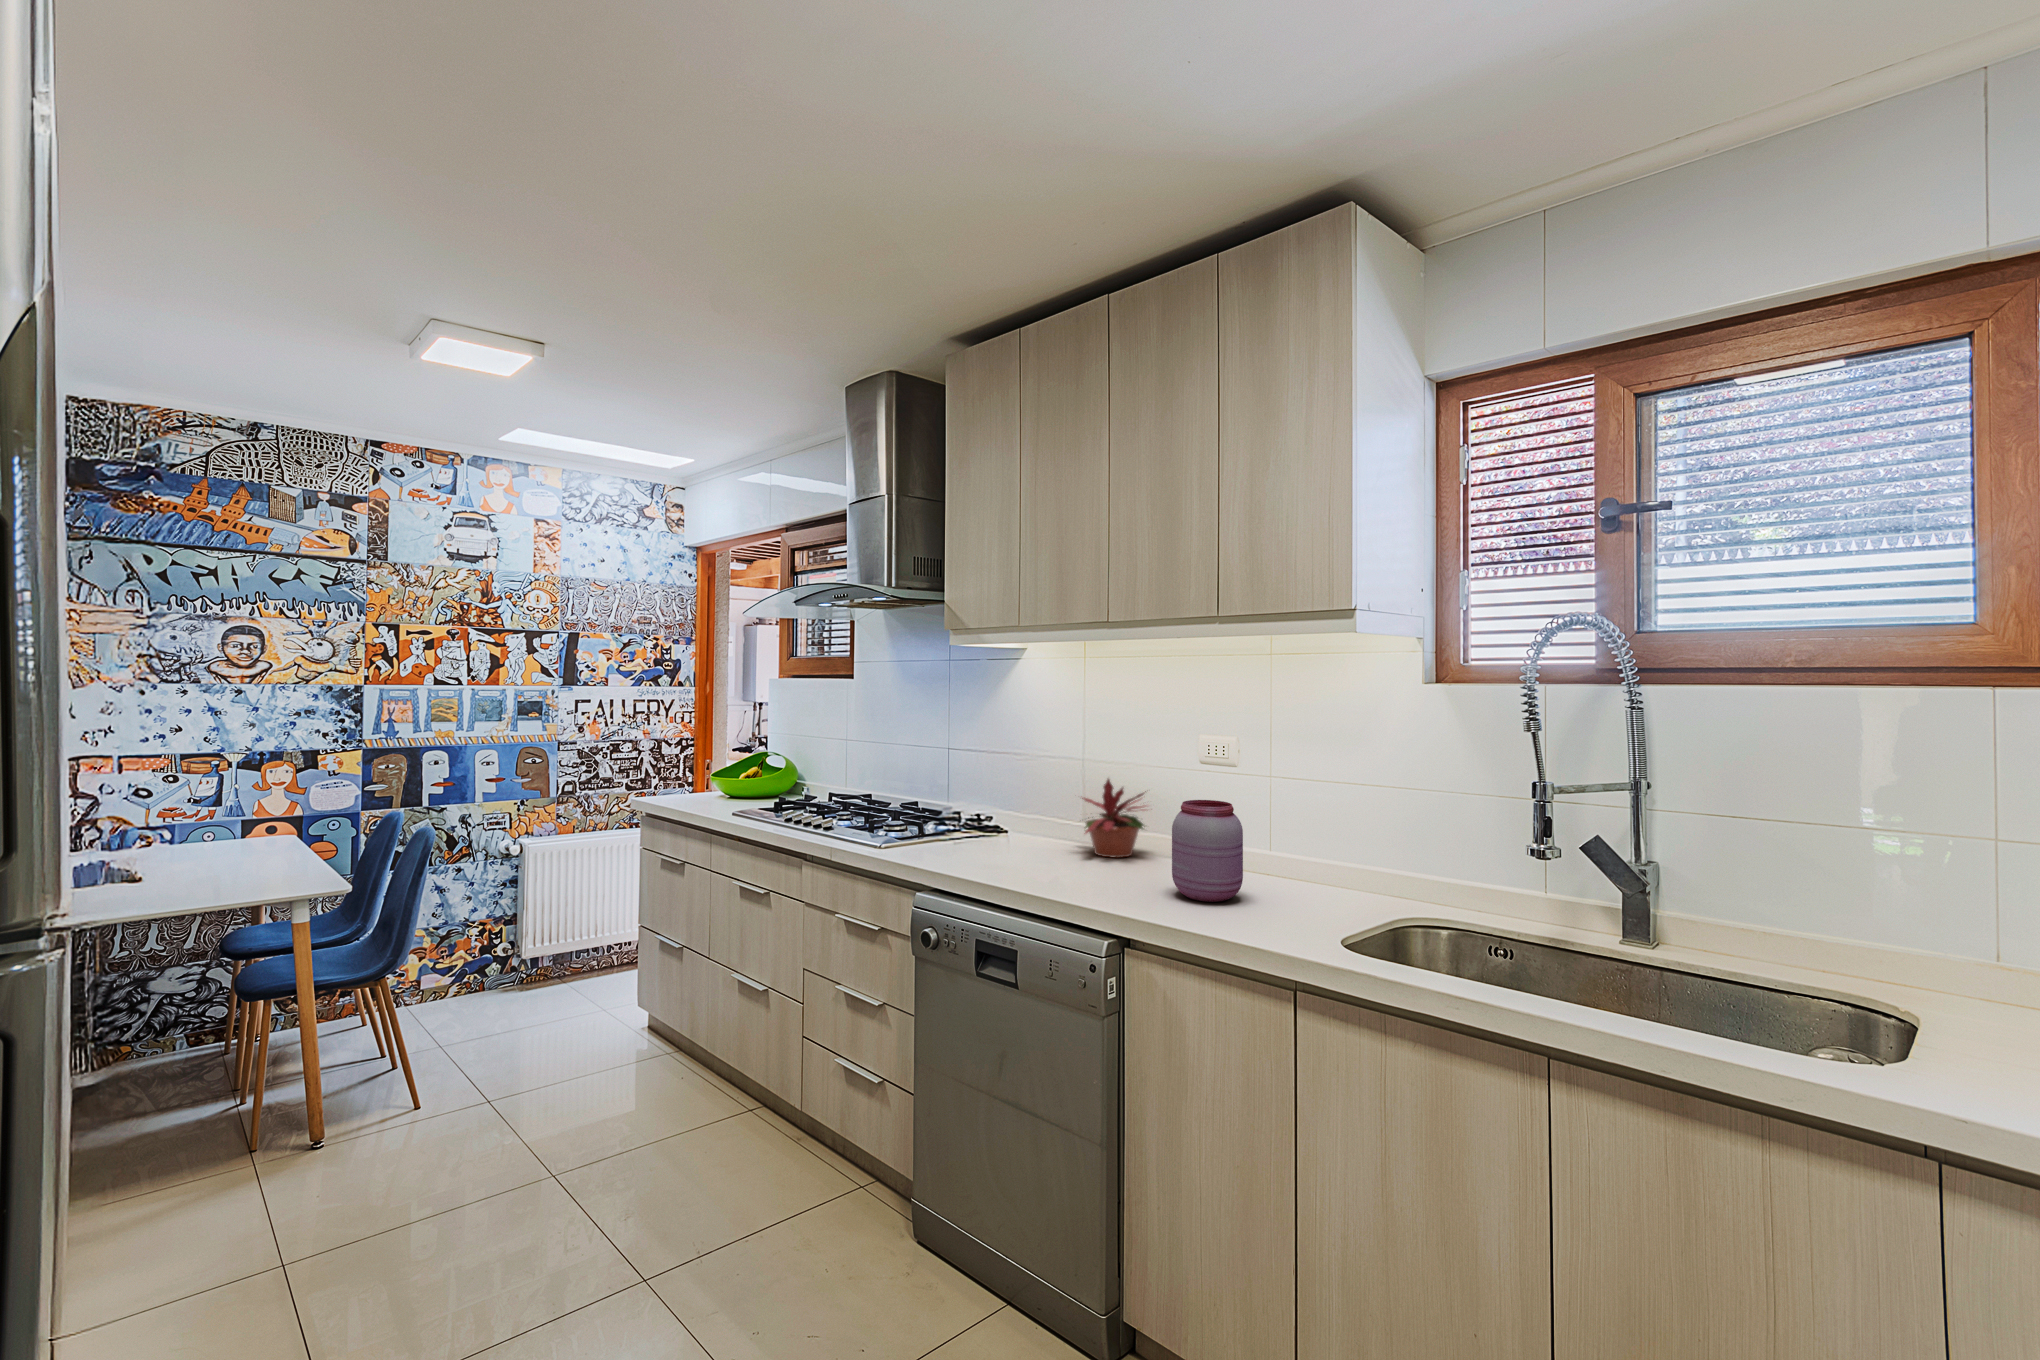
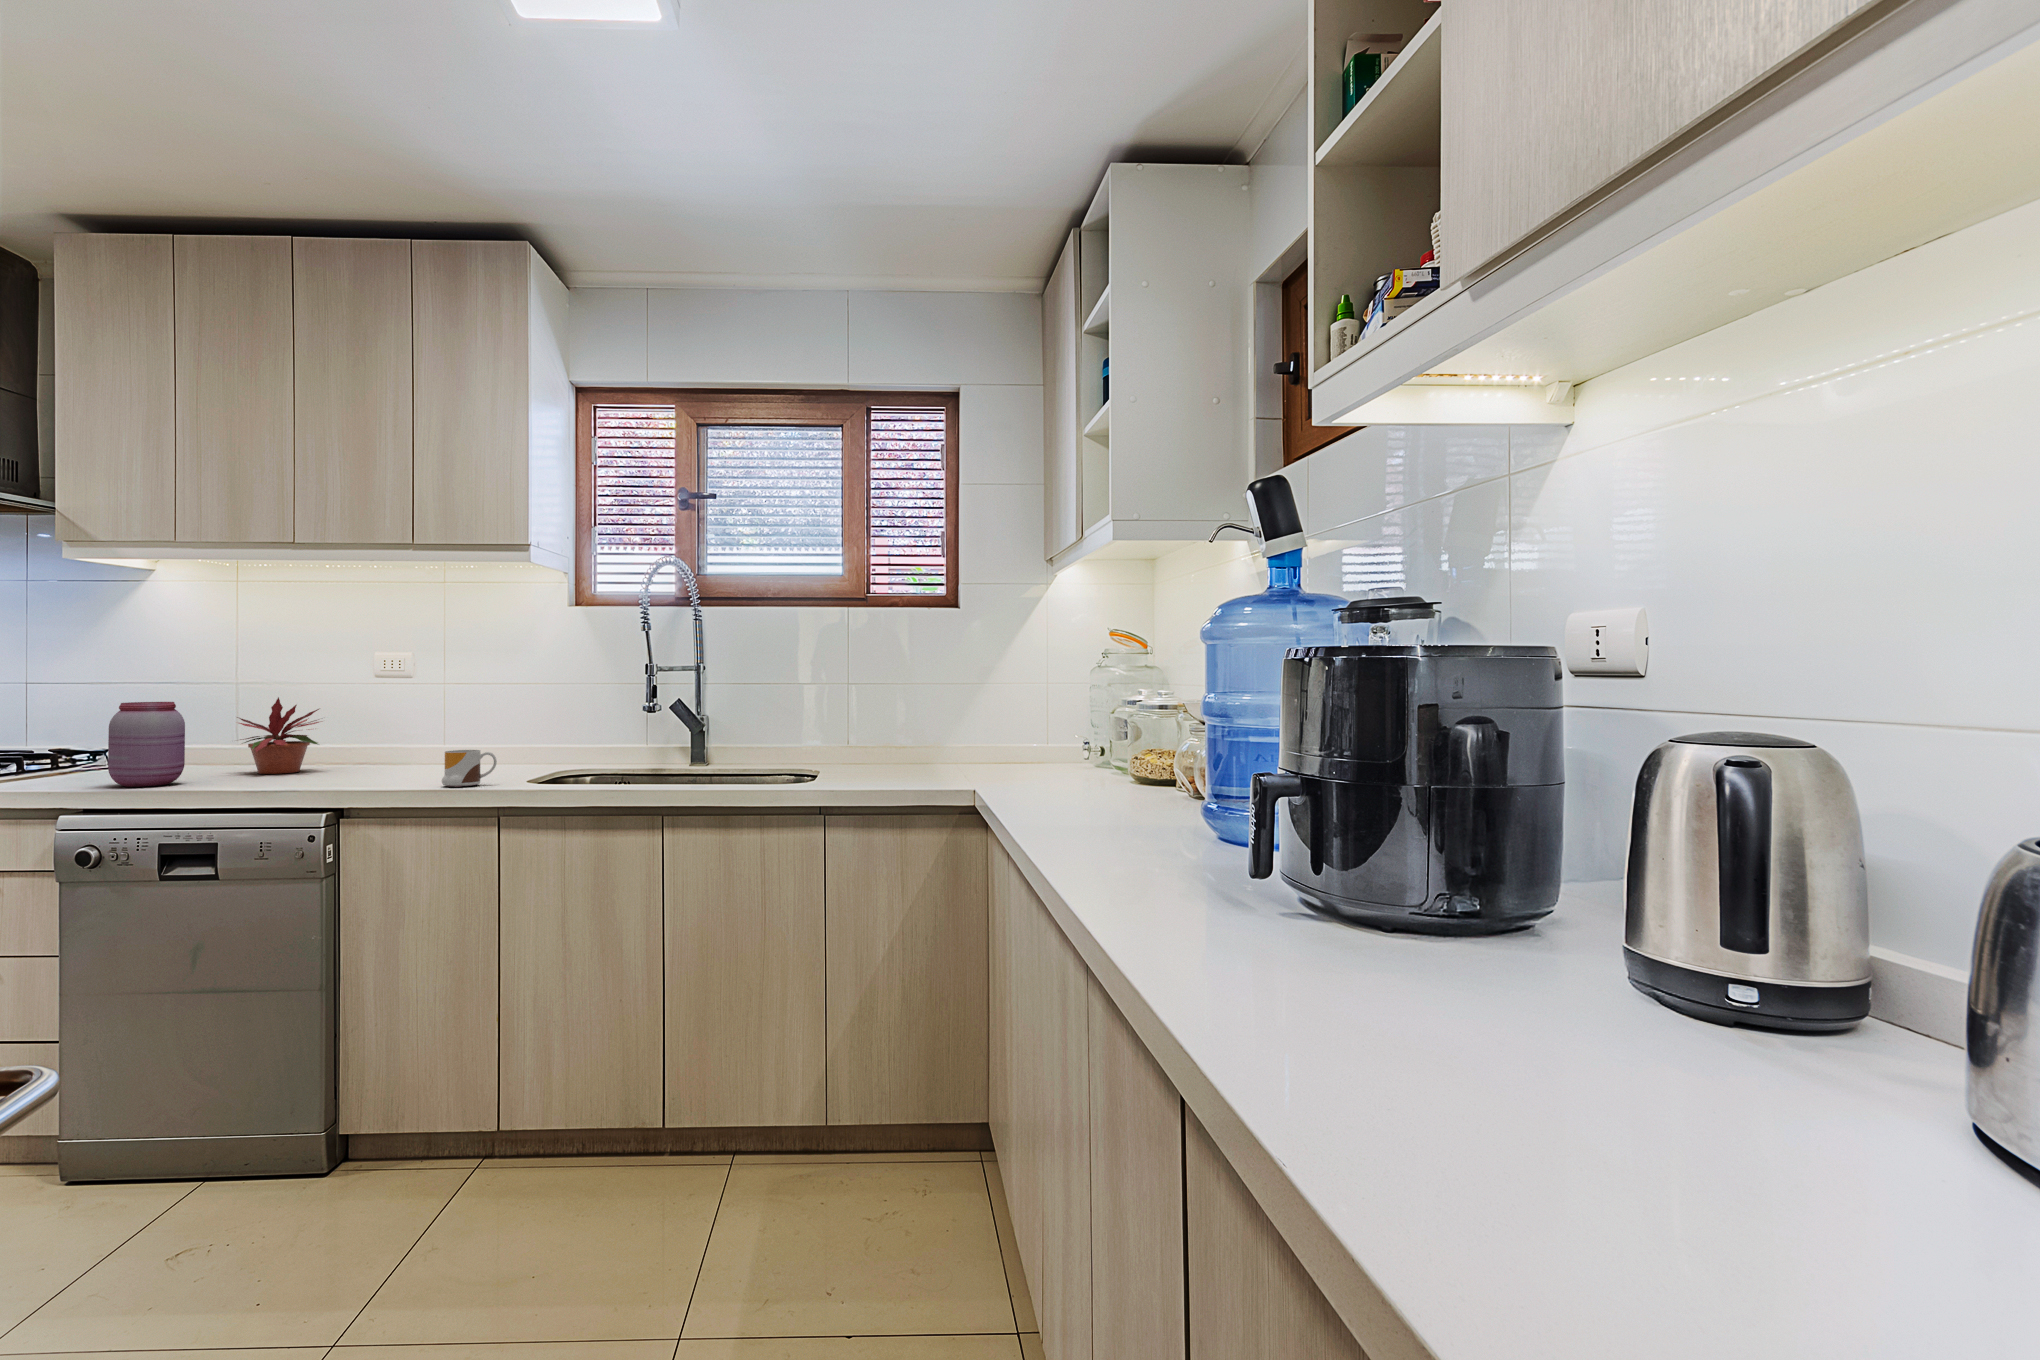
jar: present [1172,800,1243,902] -> present [108,702,185,787]
mug: none [1222,888,1291,944] -> present [442,750,497,787]

